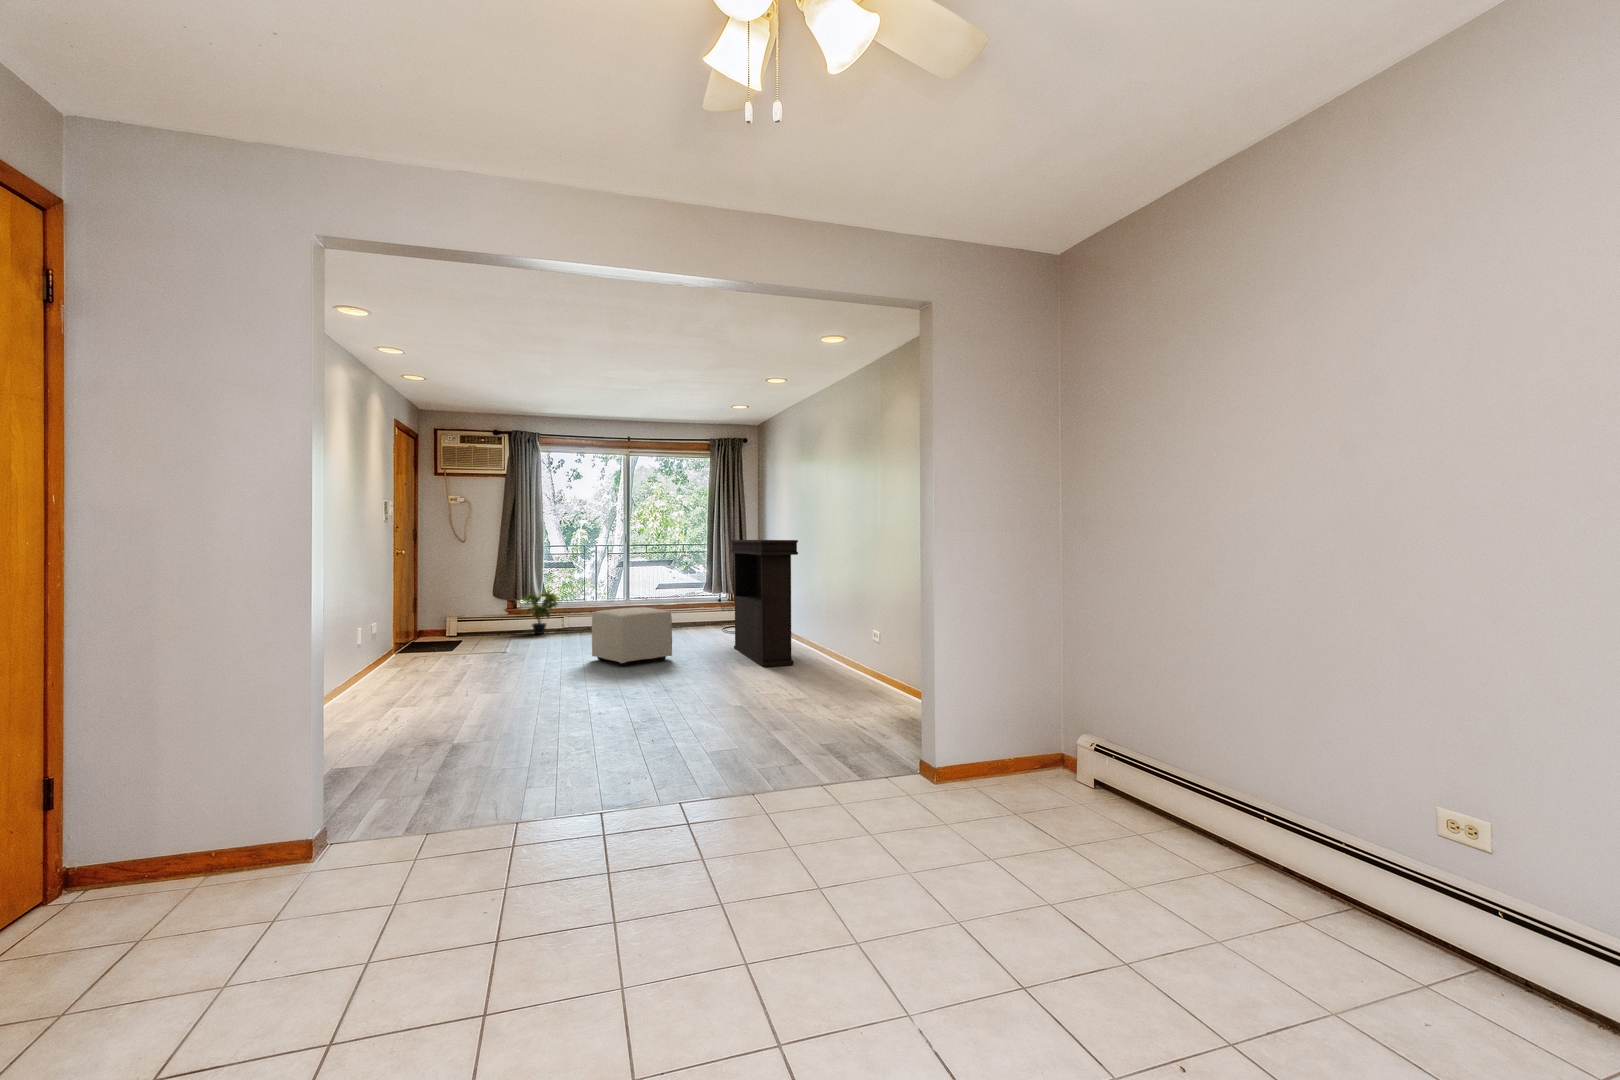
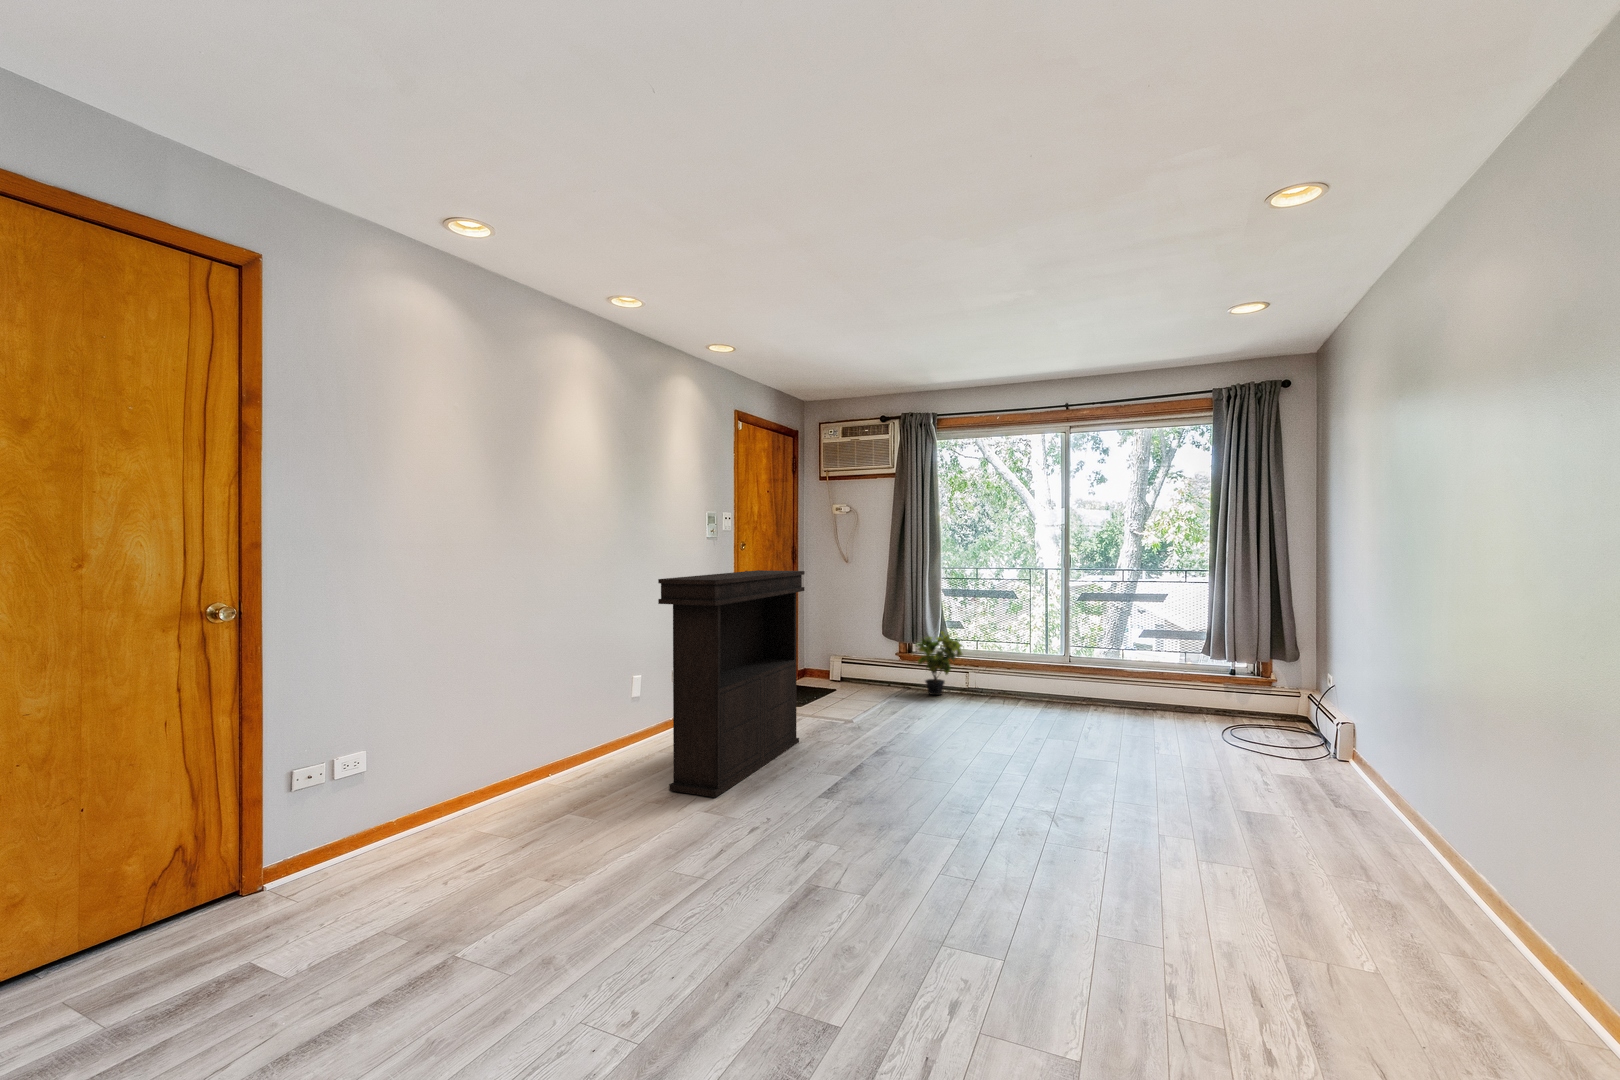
console table: present [730,540,798,667] -> present [658,570,805,797]
ottoman: present [592,607,672,666] -> none [943,693,1077,805]

